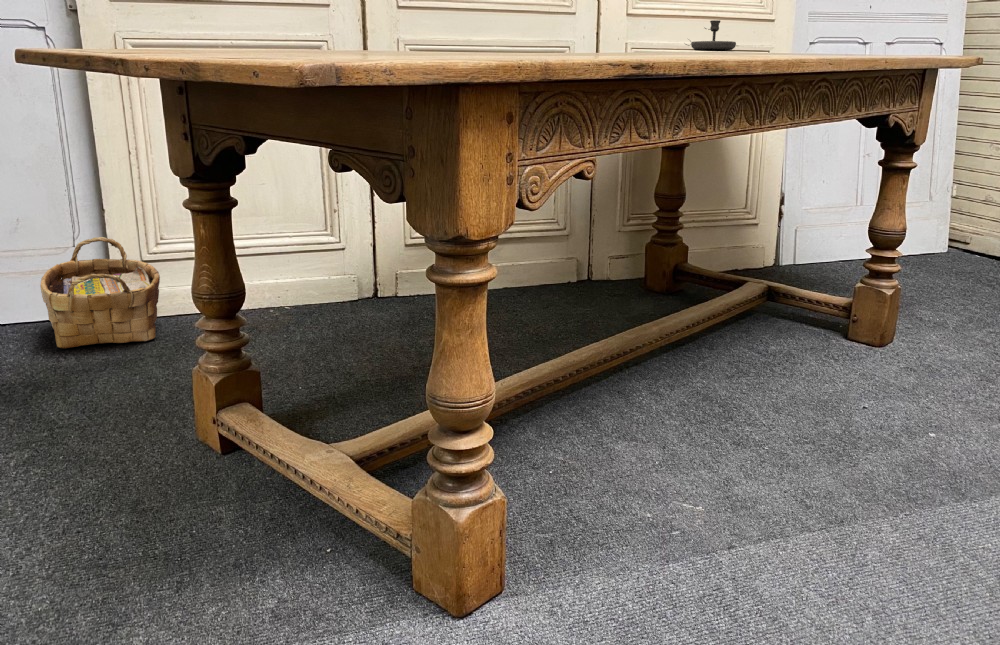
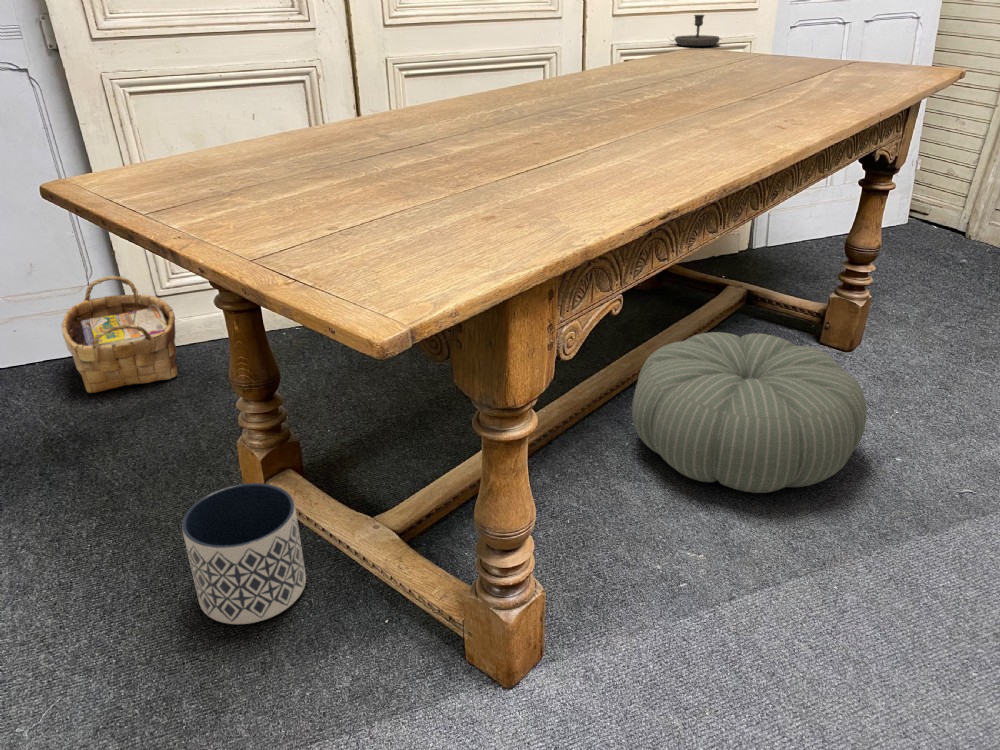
pouf: none [631,299,891,454] -> present [632,332,867,493]
planter: none [109,395,247,543] -> present [182,483,306,624]

